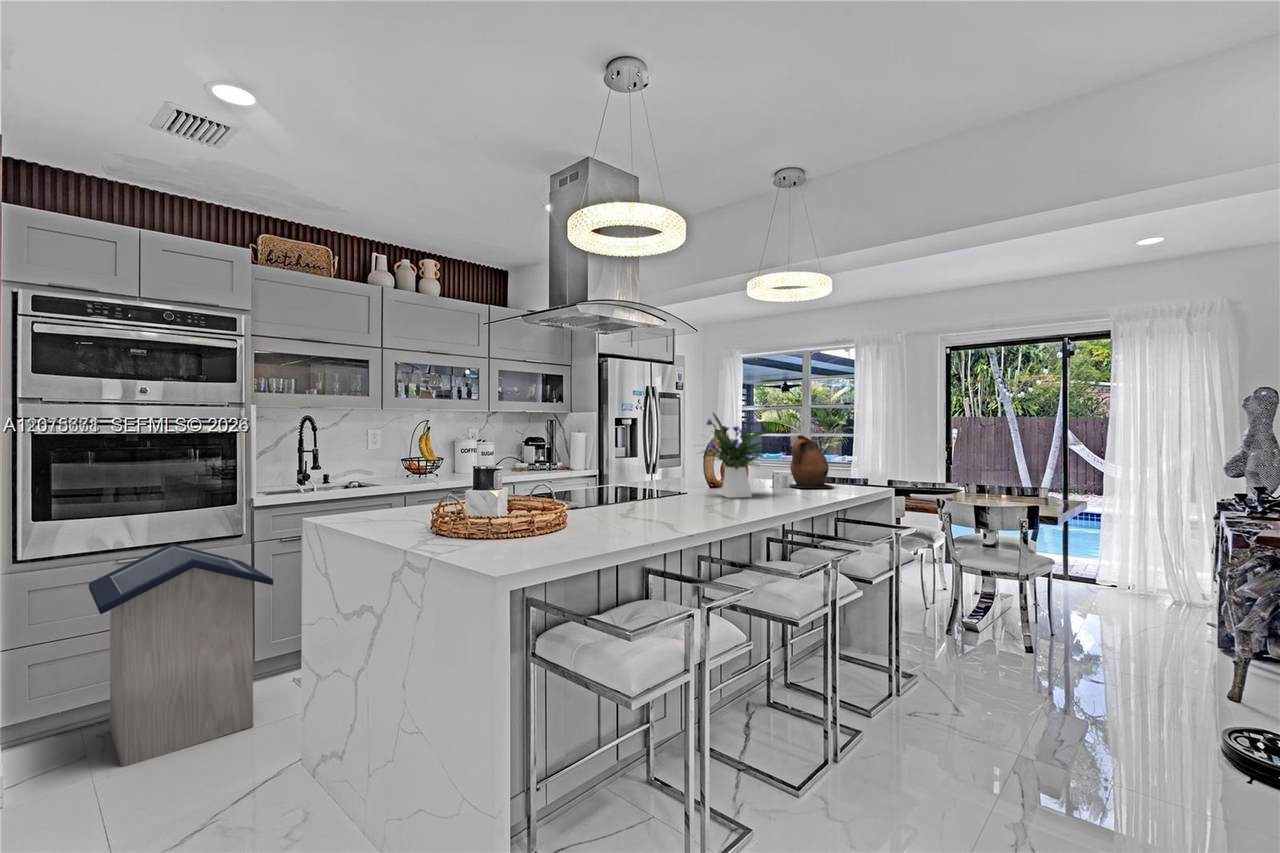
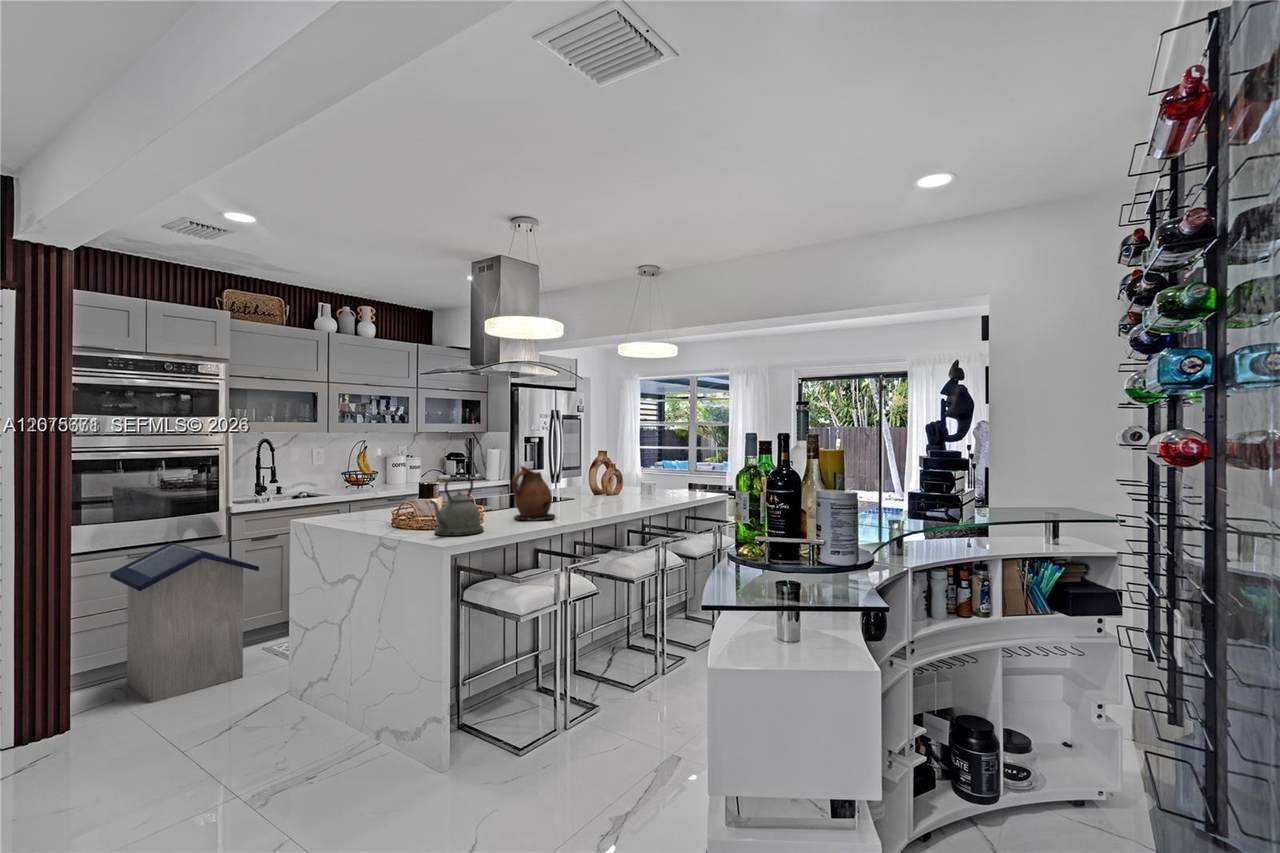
flower arrangement: present [704,413,770,498] -> none [577,441,634,502]
ceramic pitcher: present [789,435,833,488] -> present [512,466,554,519]
kettle: none [480,457,569,552] -> present [430,478,484,536]

